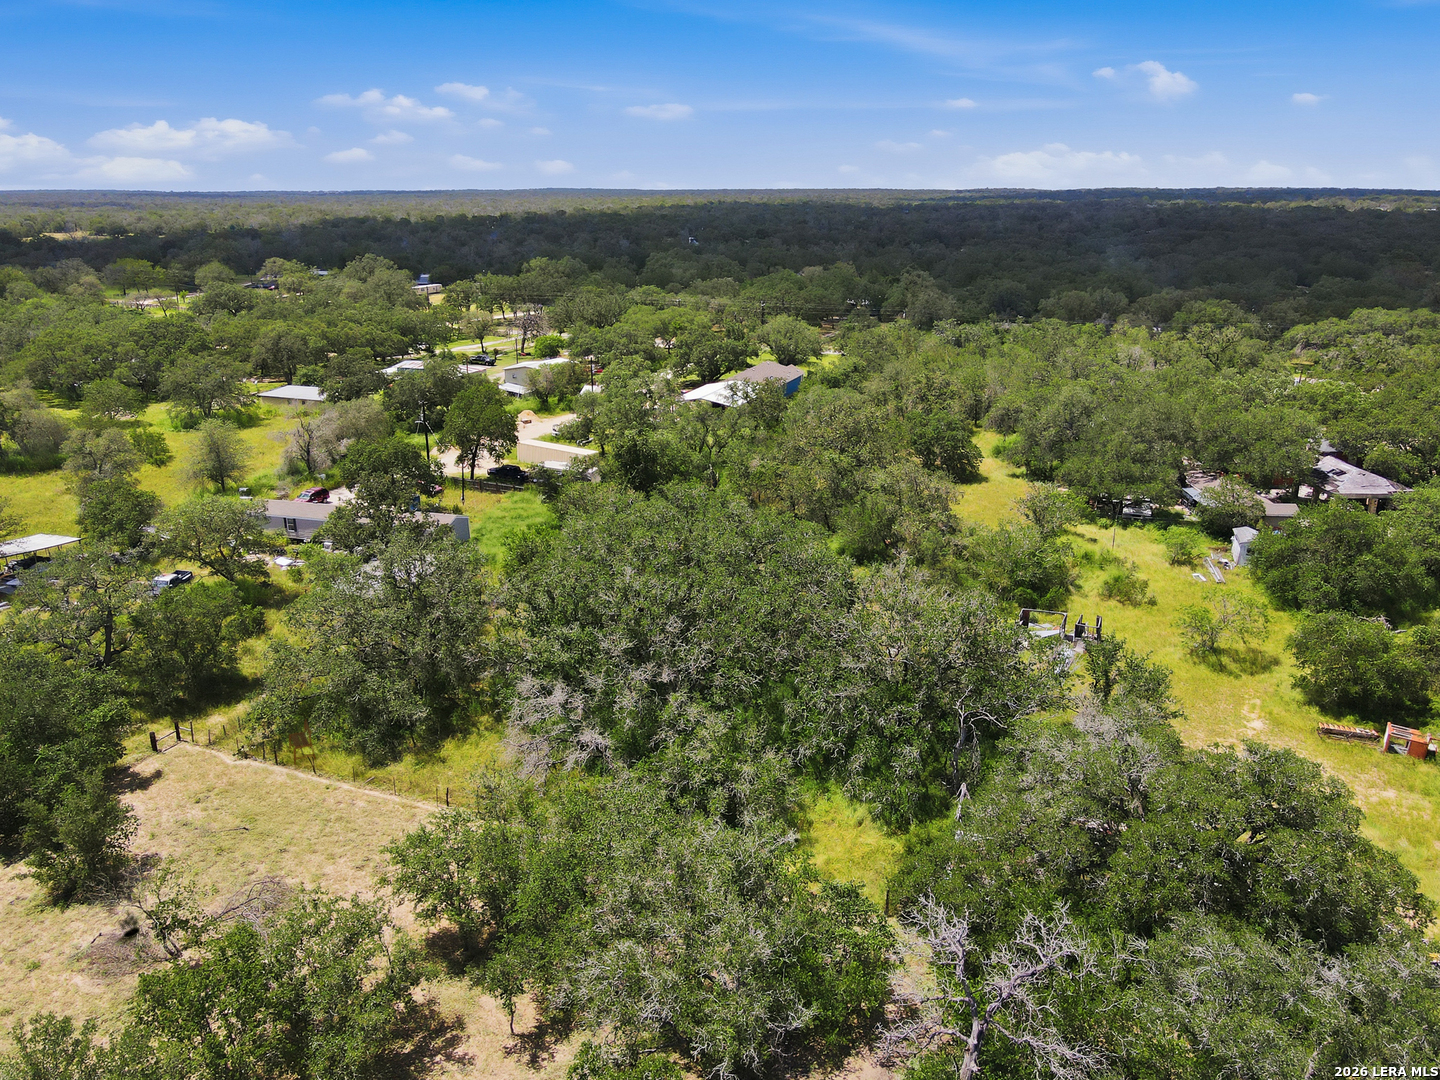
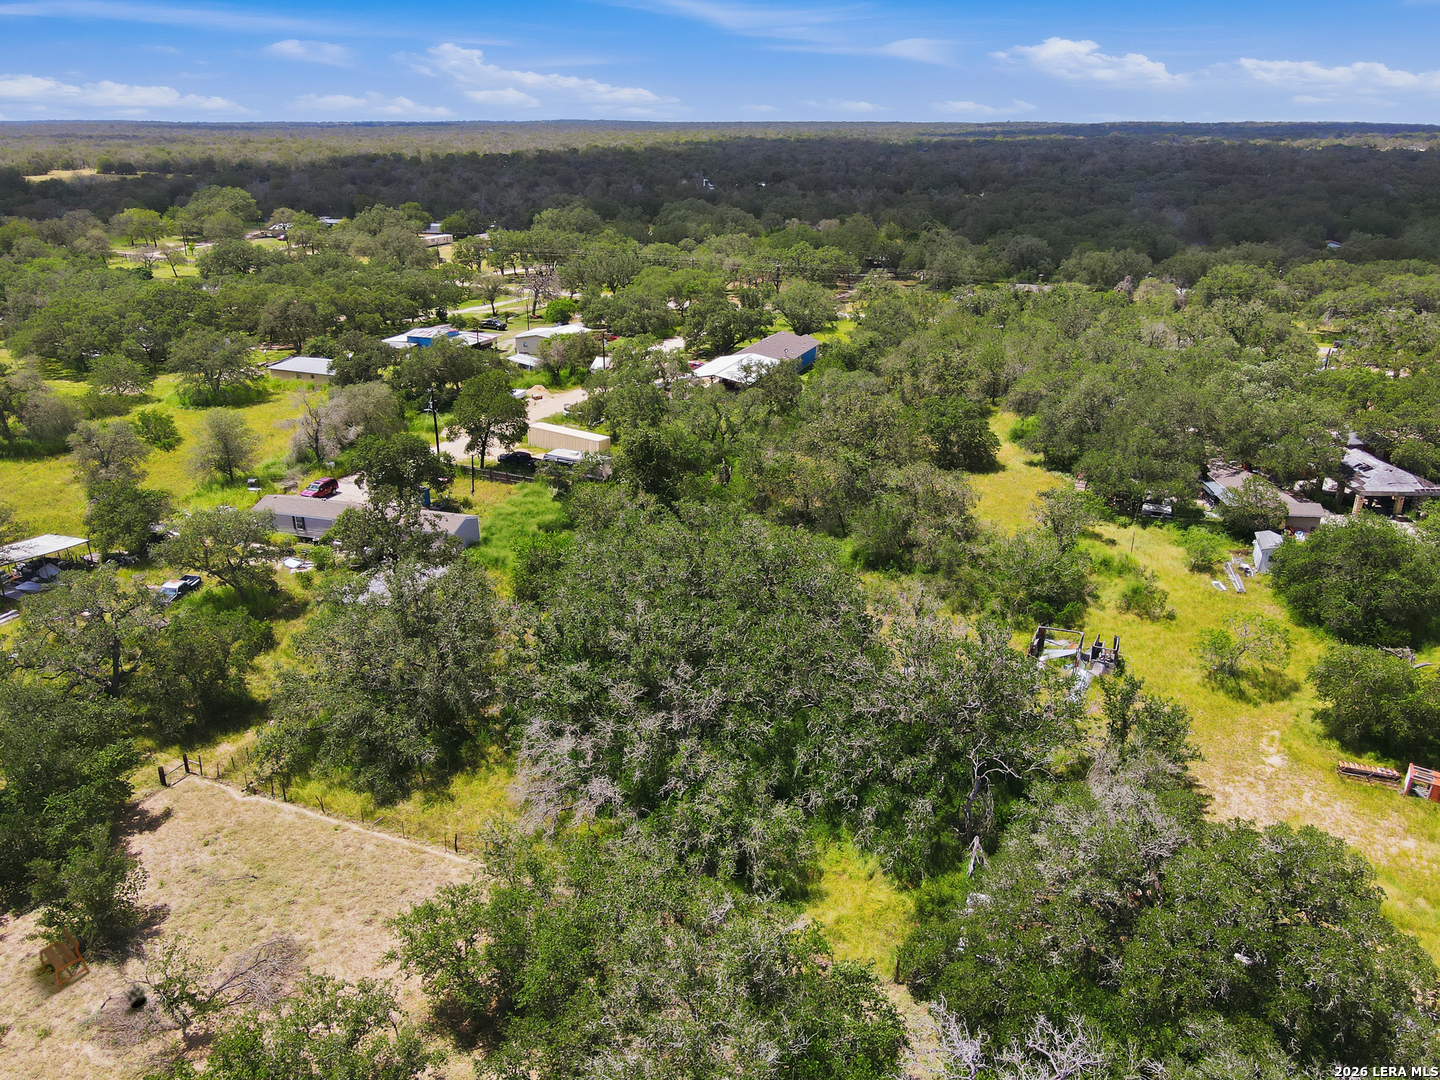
bench: present [289,721,316,764] -> present [39,928,90,991]

